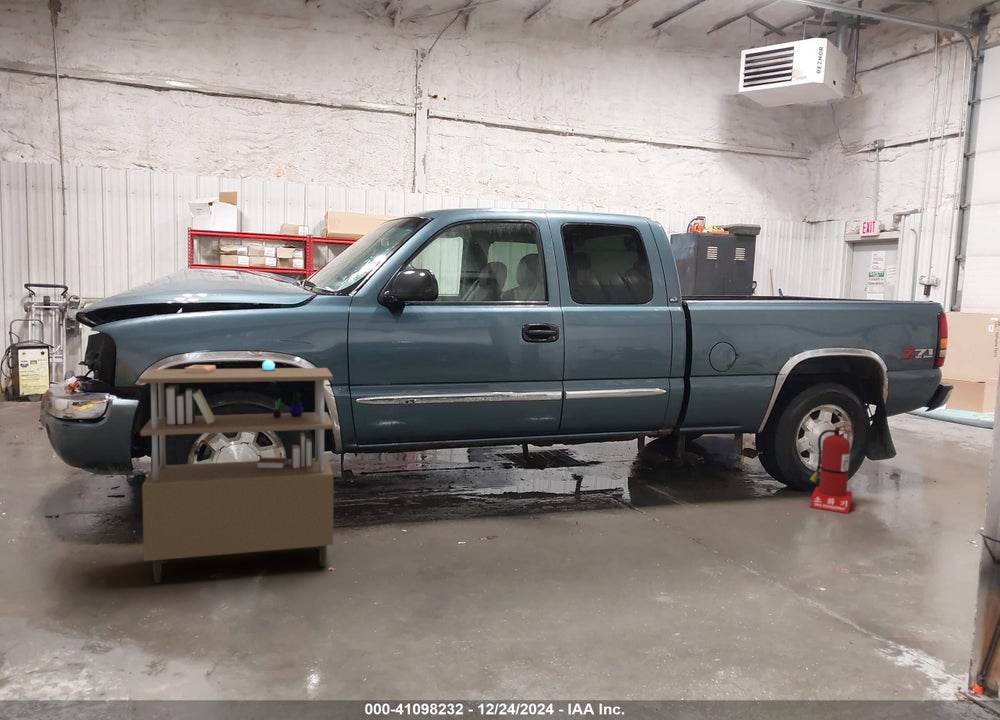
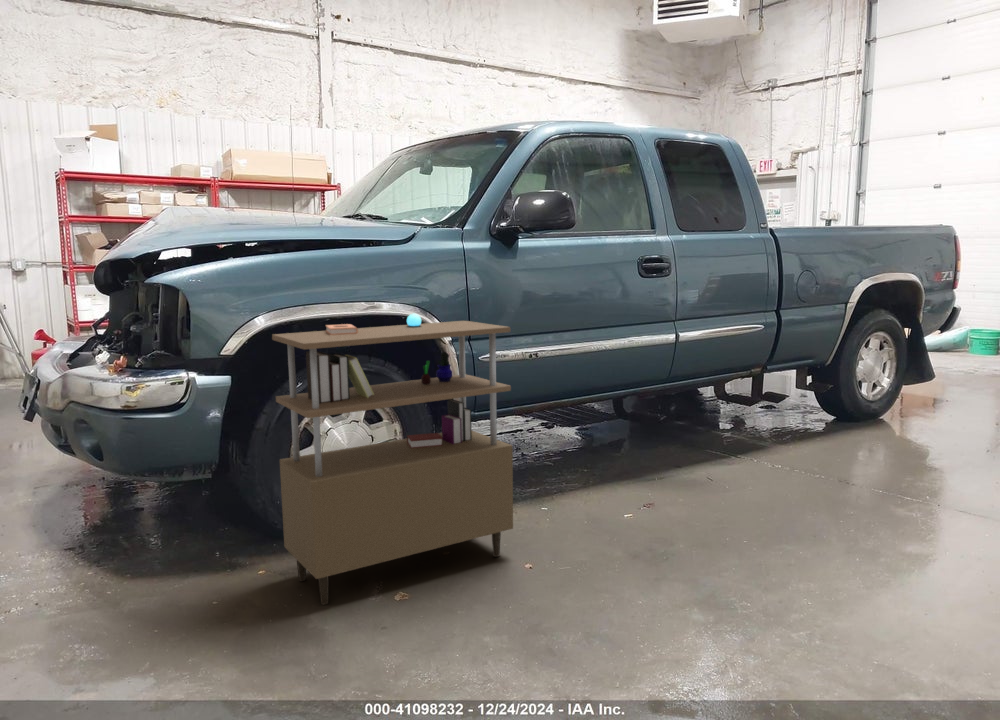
fire extinguisher: present [810,425,853,513] -> none [863,351,910,437]

